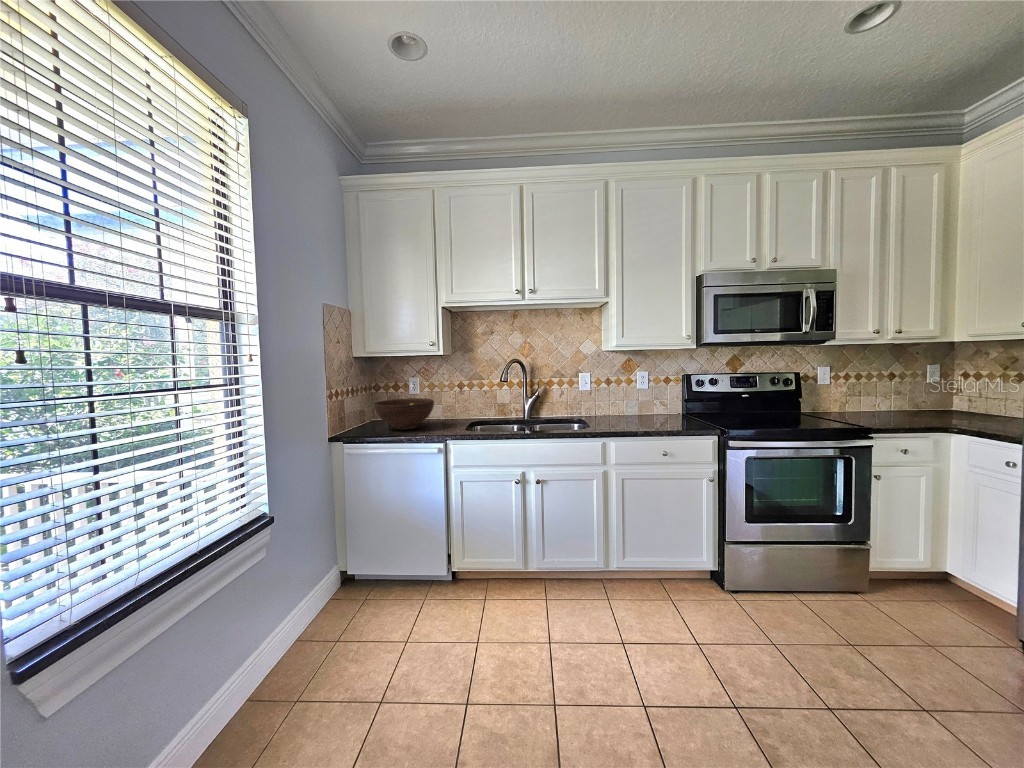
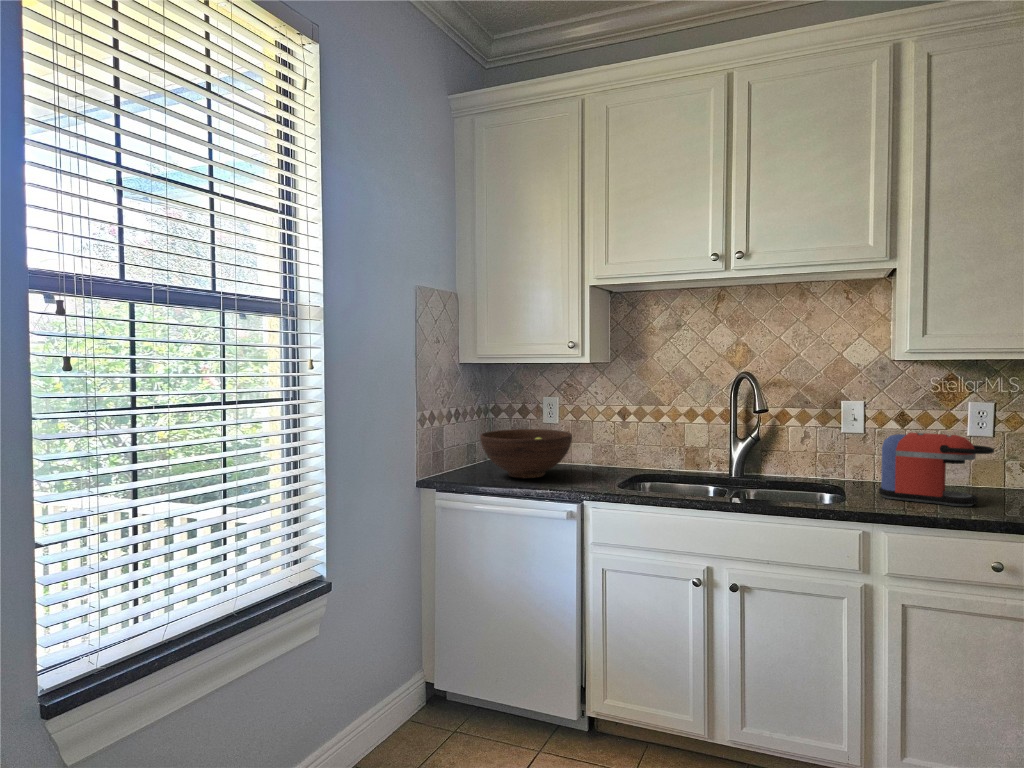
coffee maker: none [602,389,654,425] -> present [879,433,994,506]

